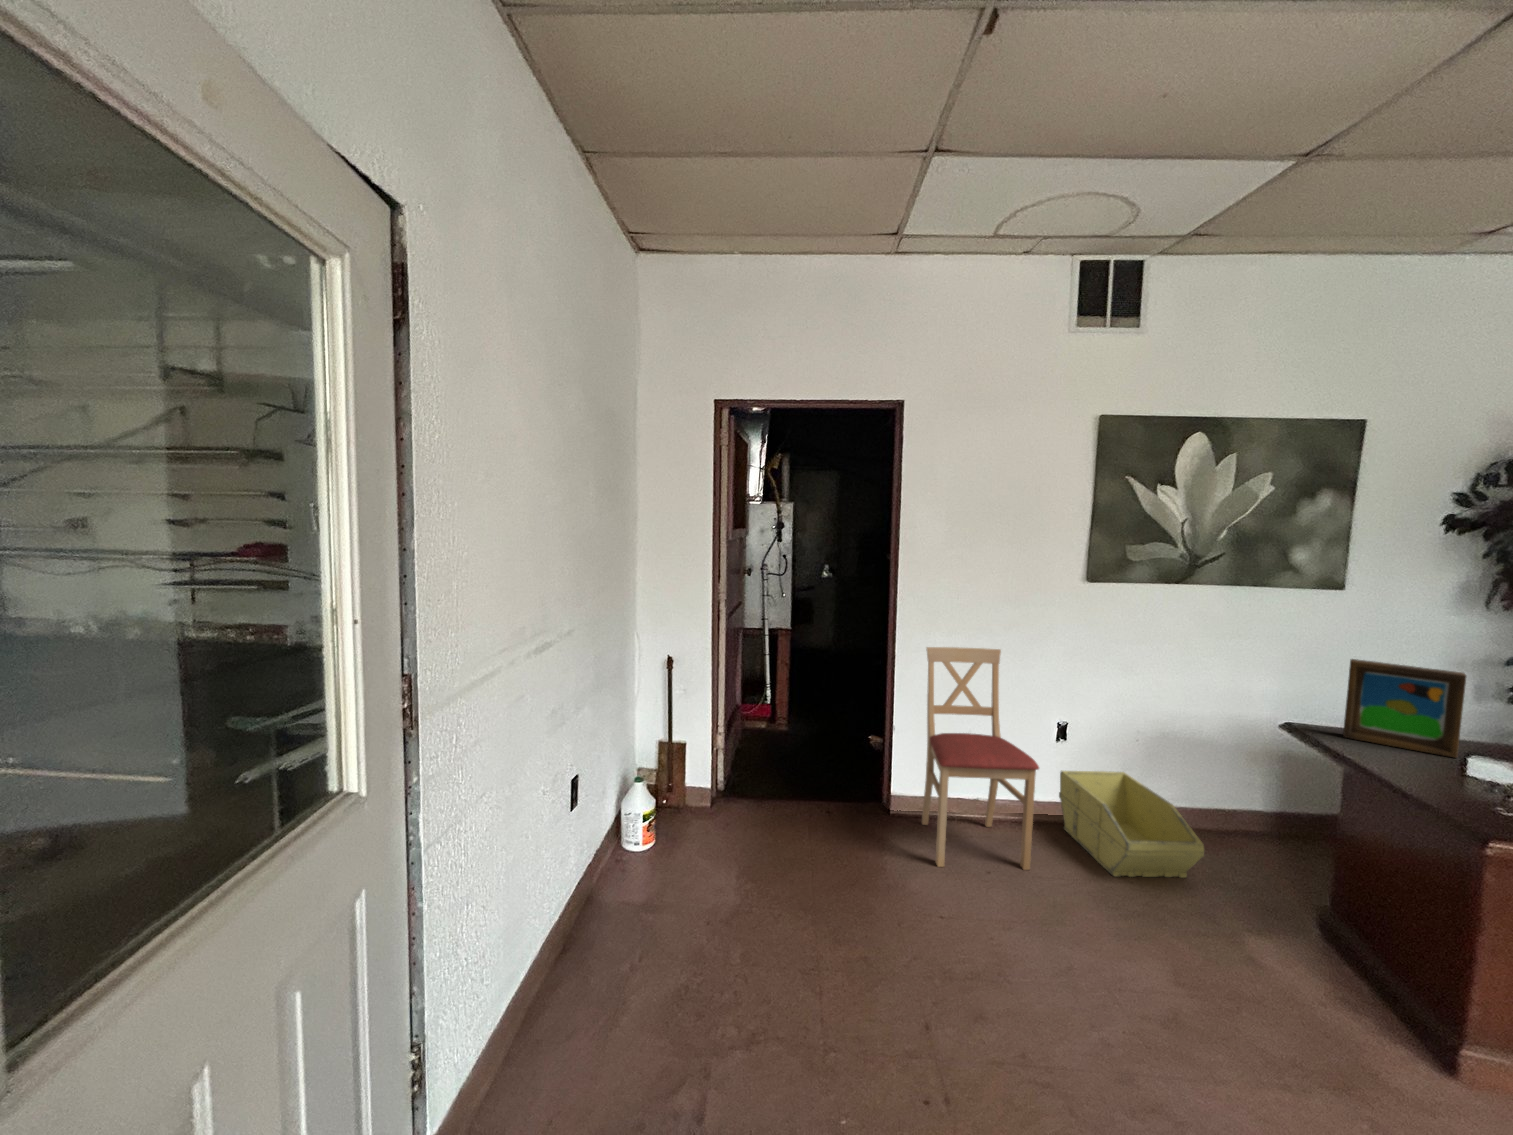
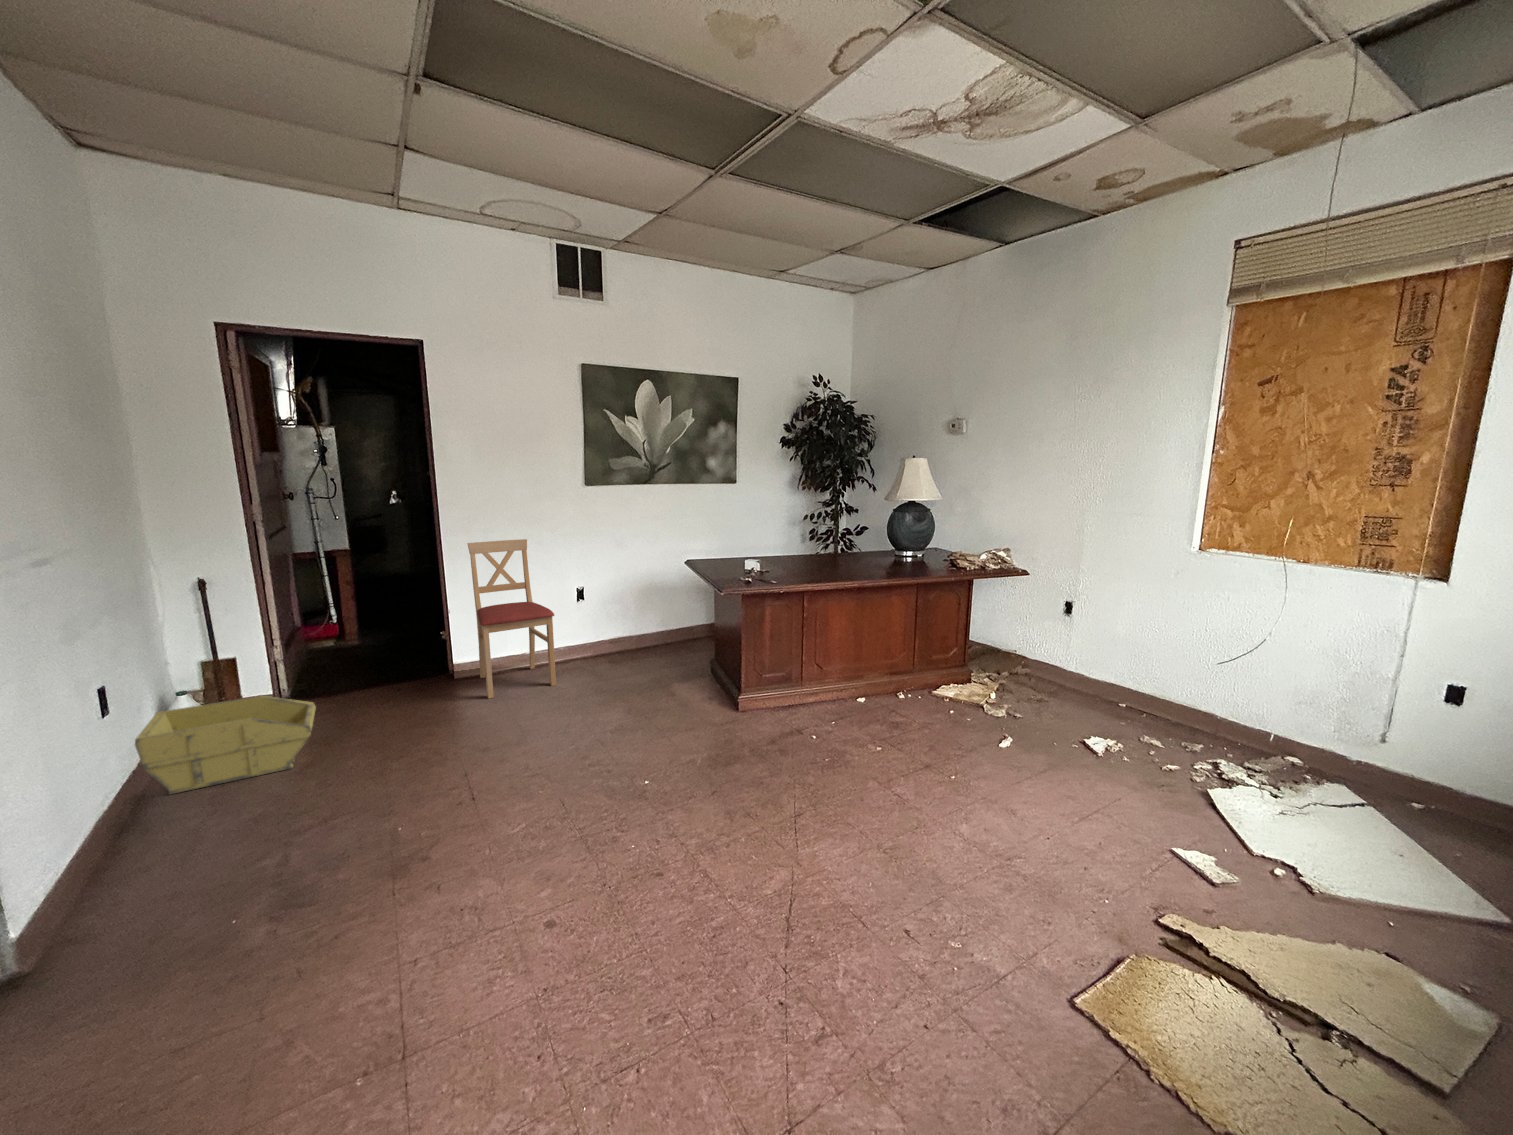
picture frame: present [1343,659,1466,758] -> none [710,518,754,564]
storage bin: present [1059,771,1204,878] -> present [135,696,316,794]

